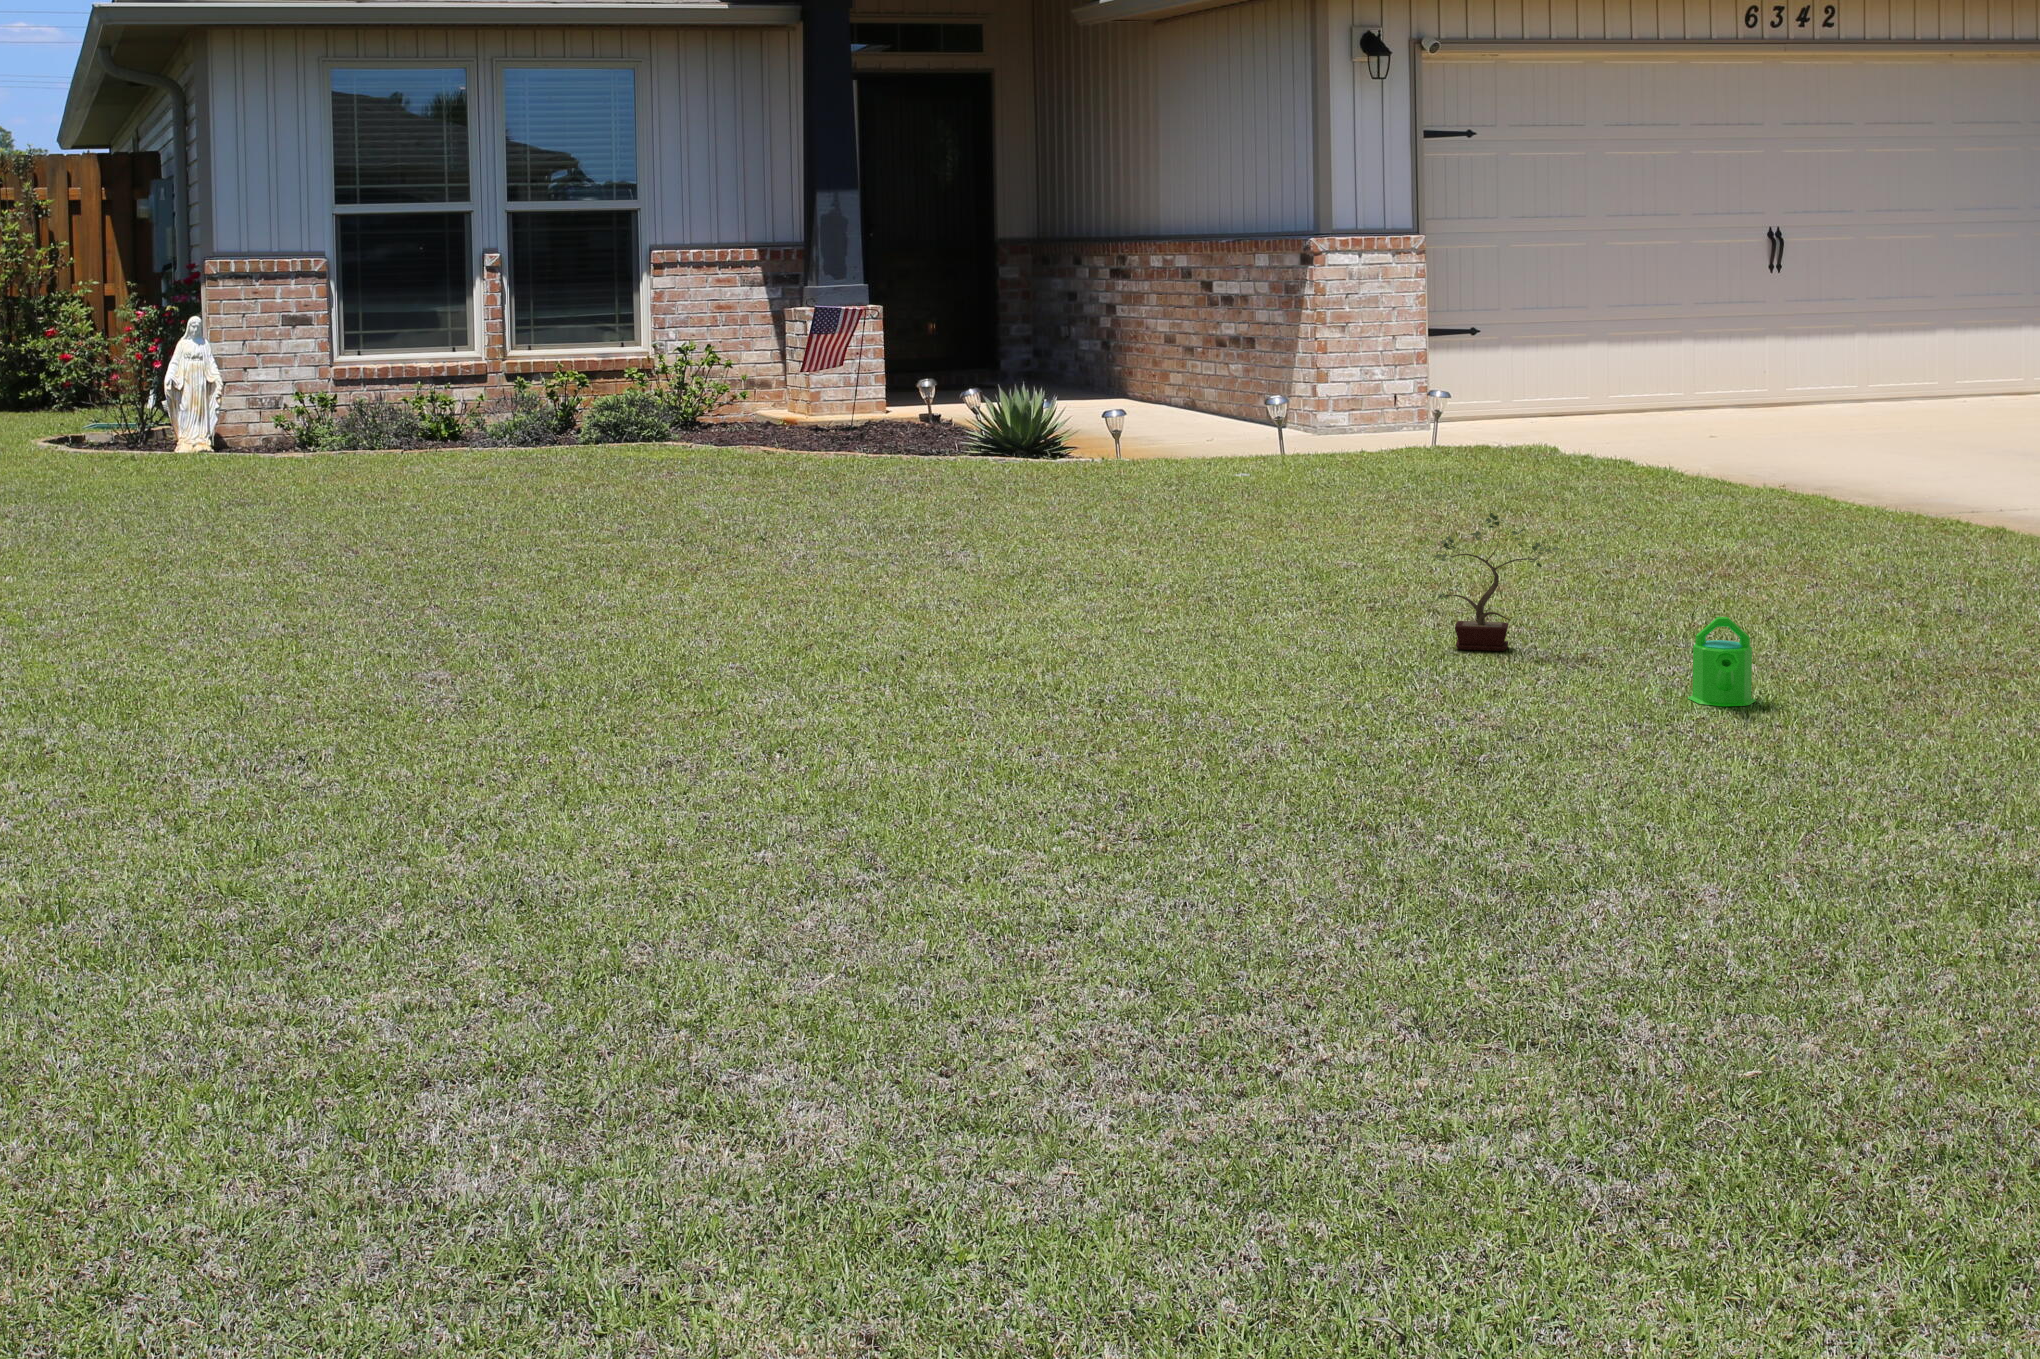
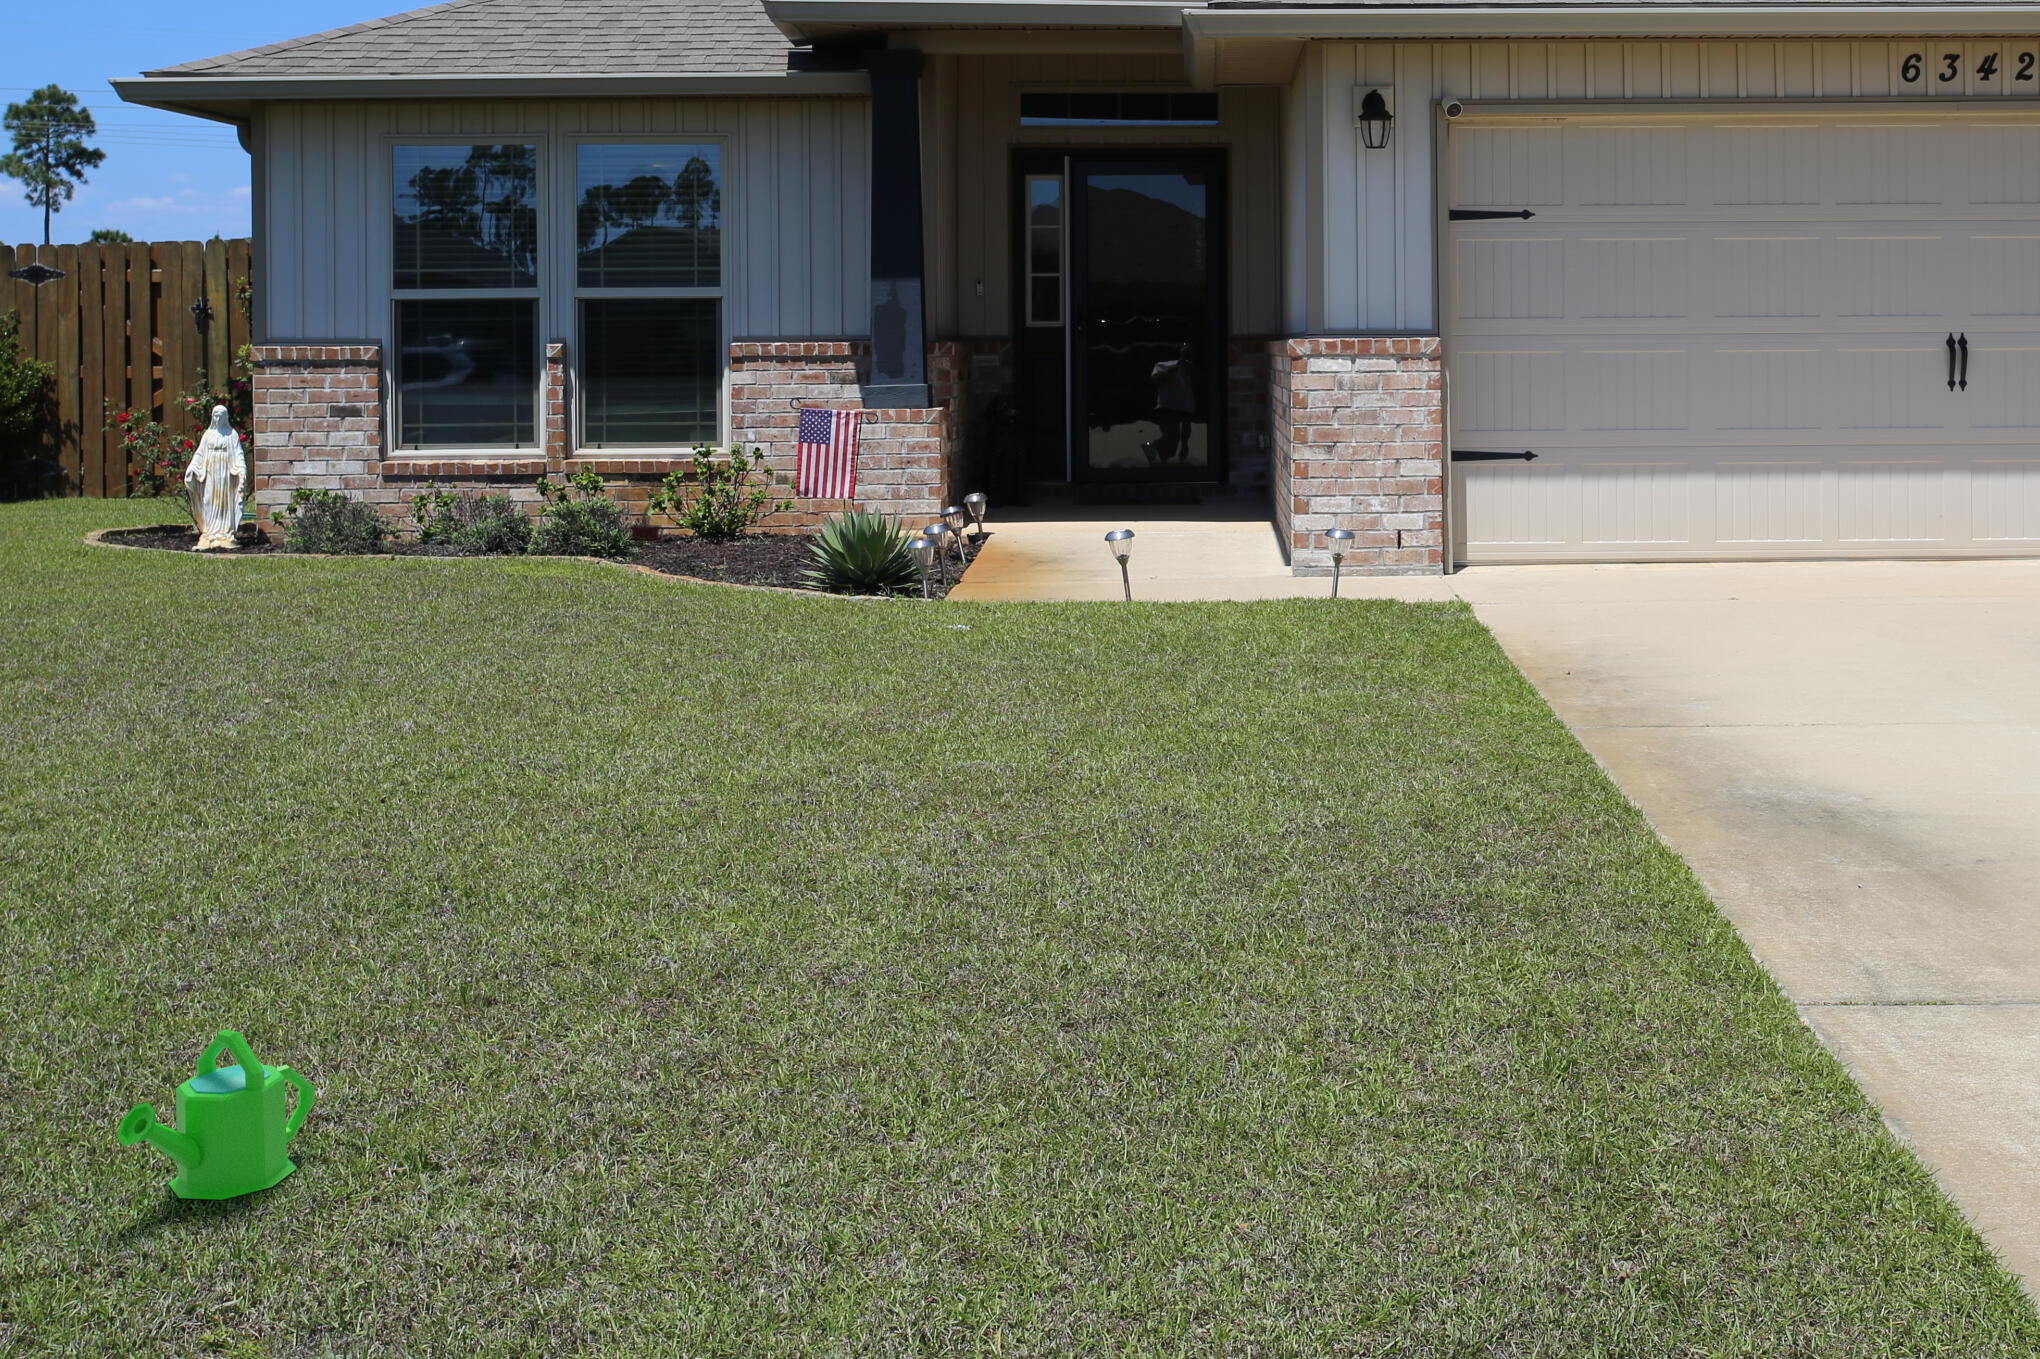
potted plant: present [1434,513,1560,651] -> present [625,464,669,540]

